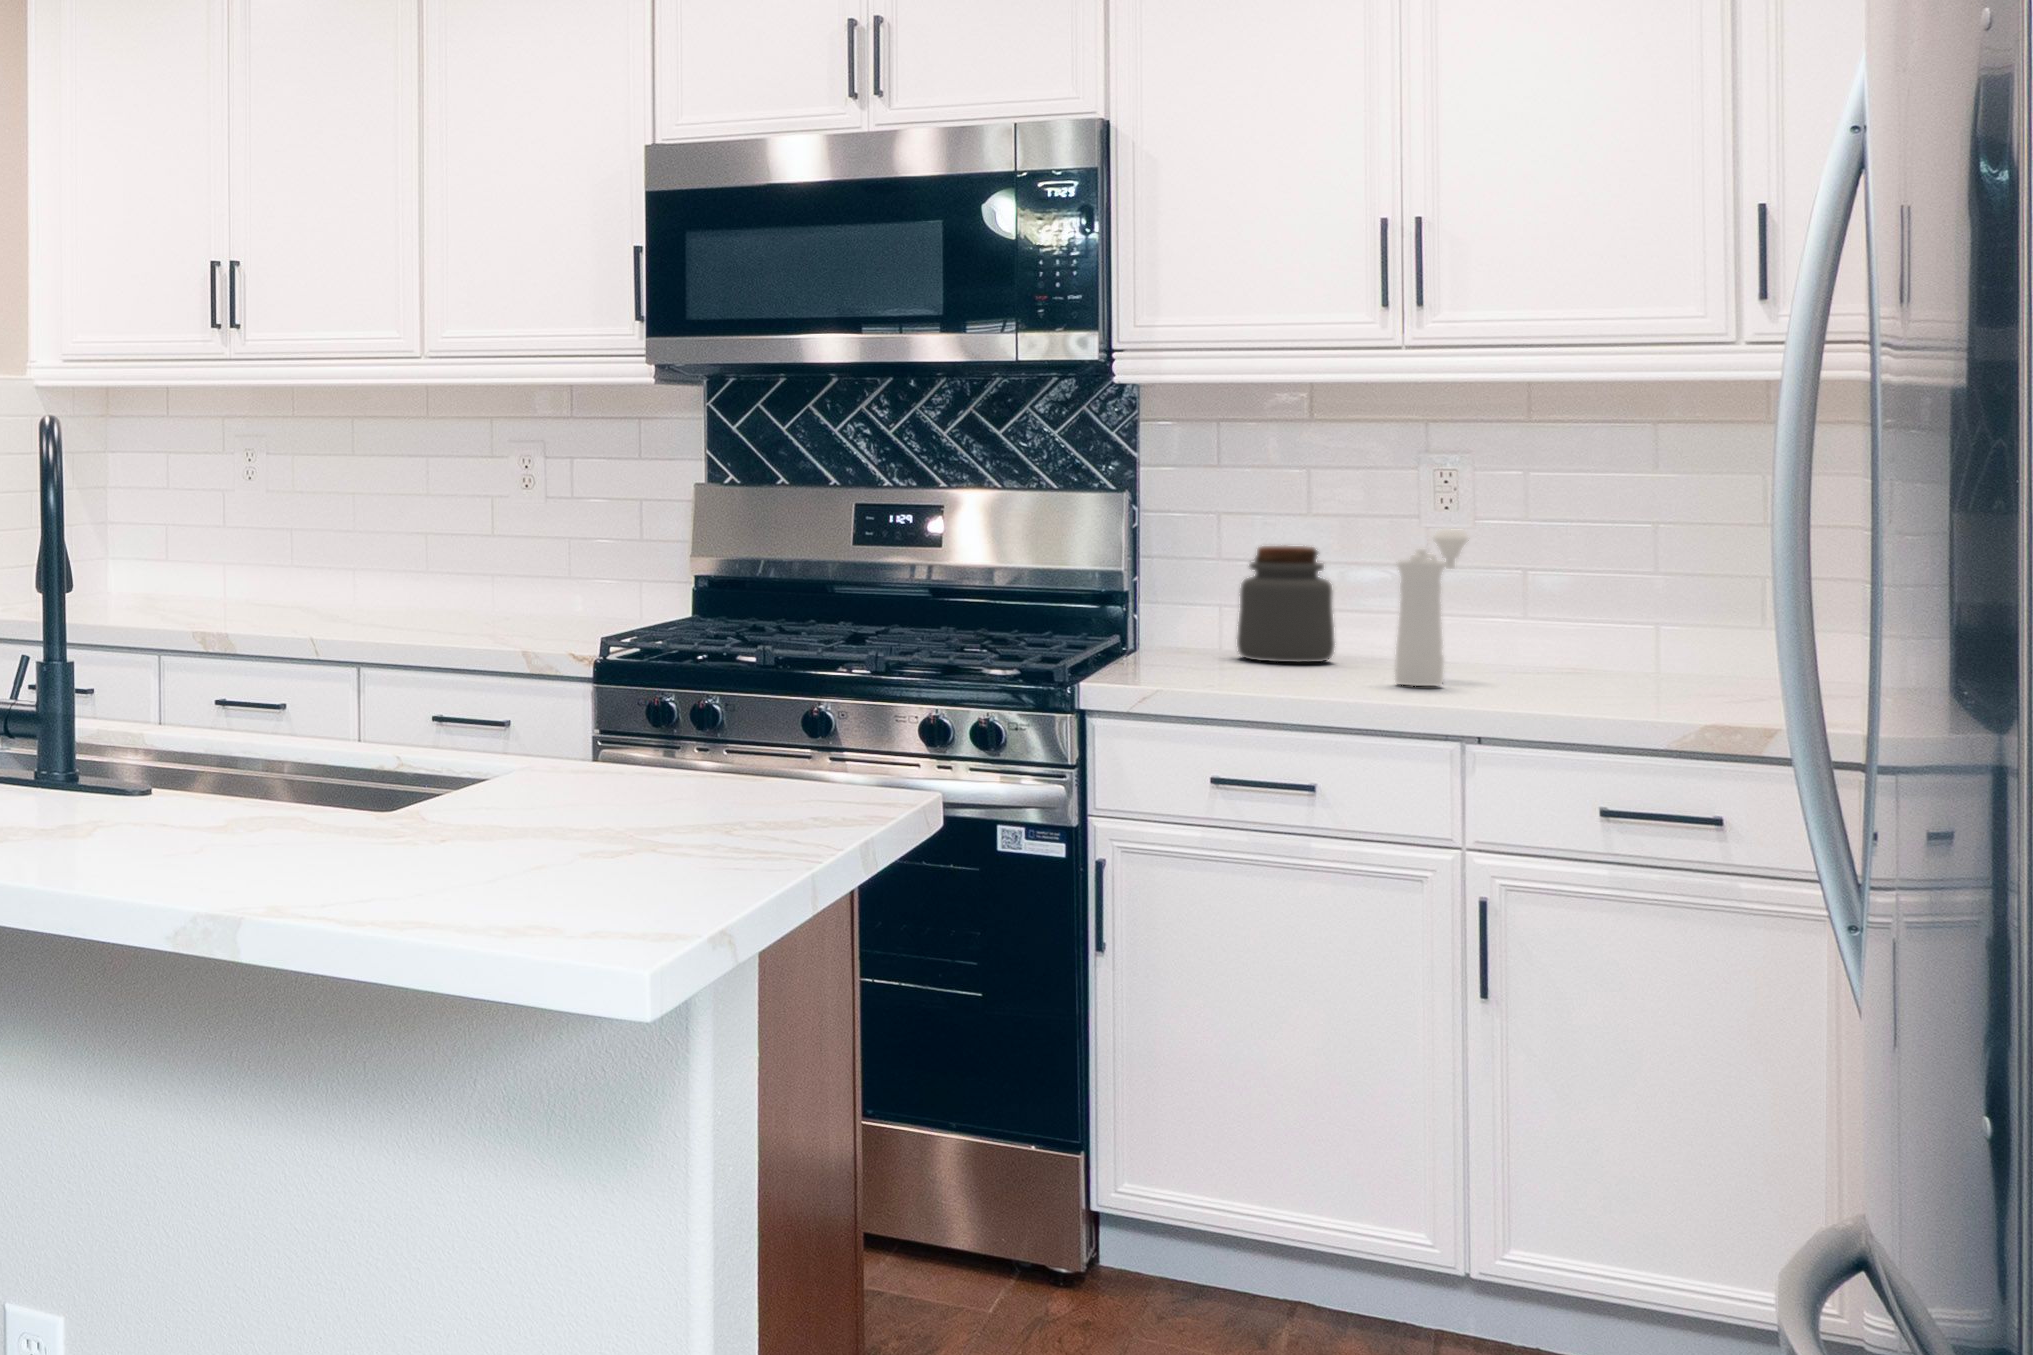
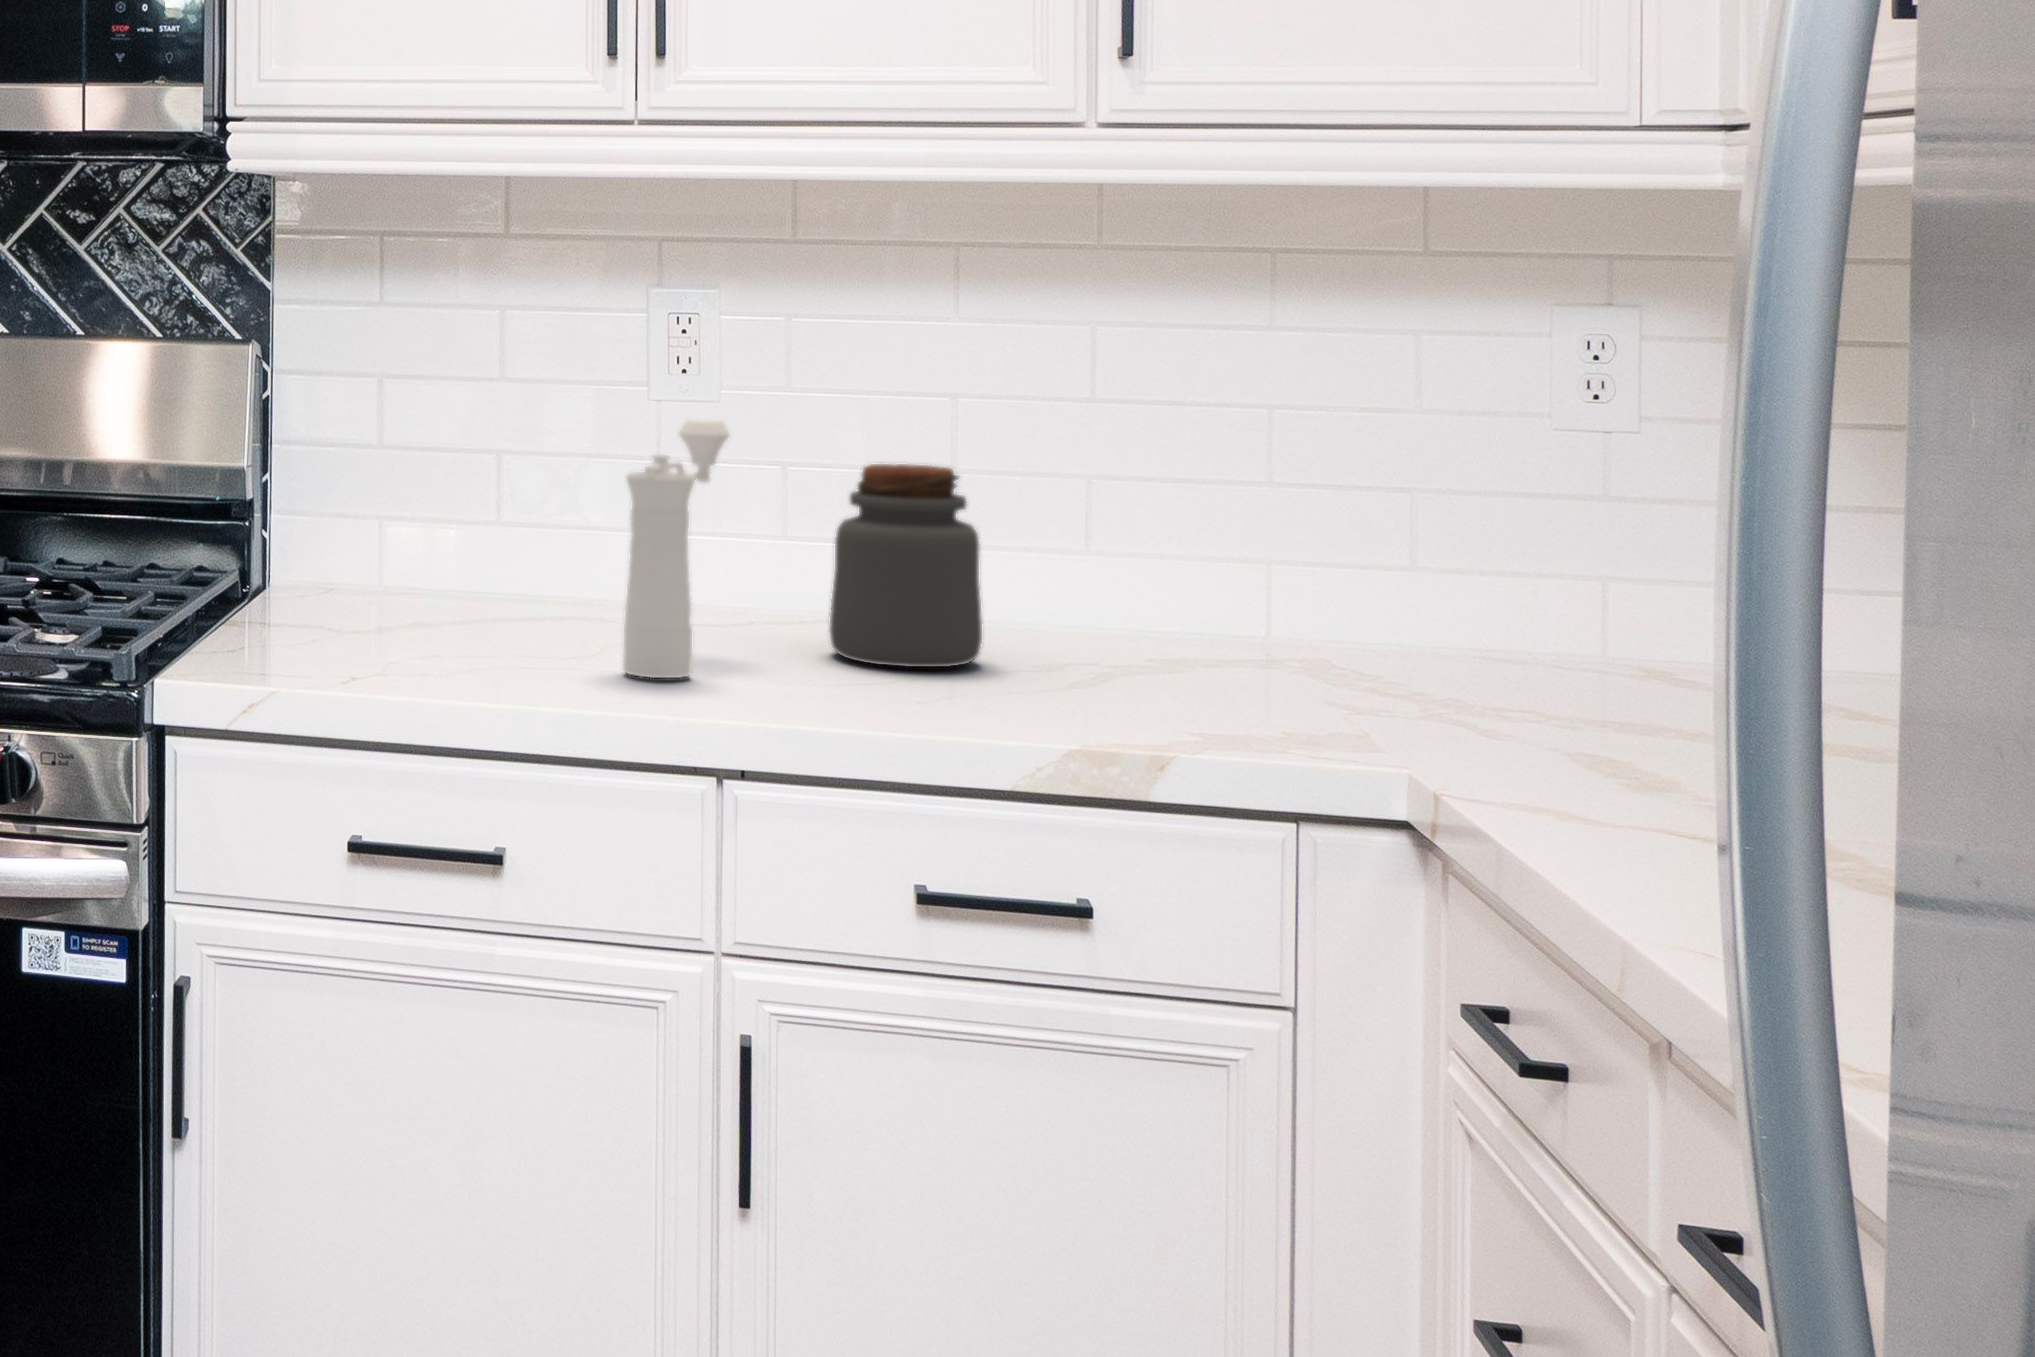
jar: present [1237,546,1335,662] -> present [830,464,982,667]

